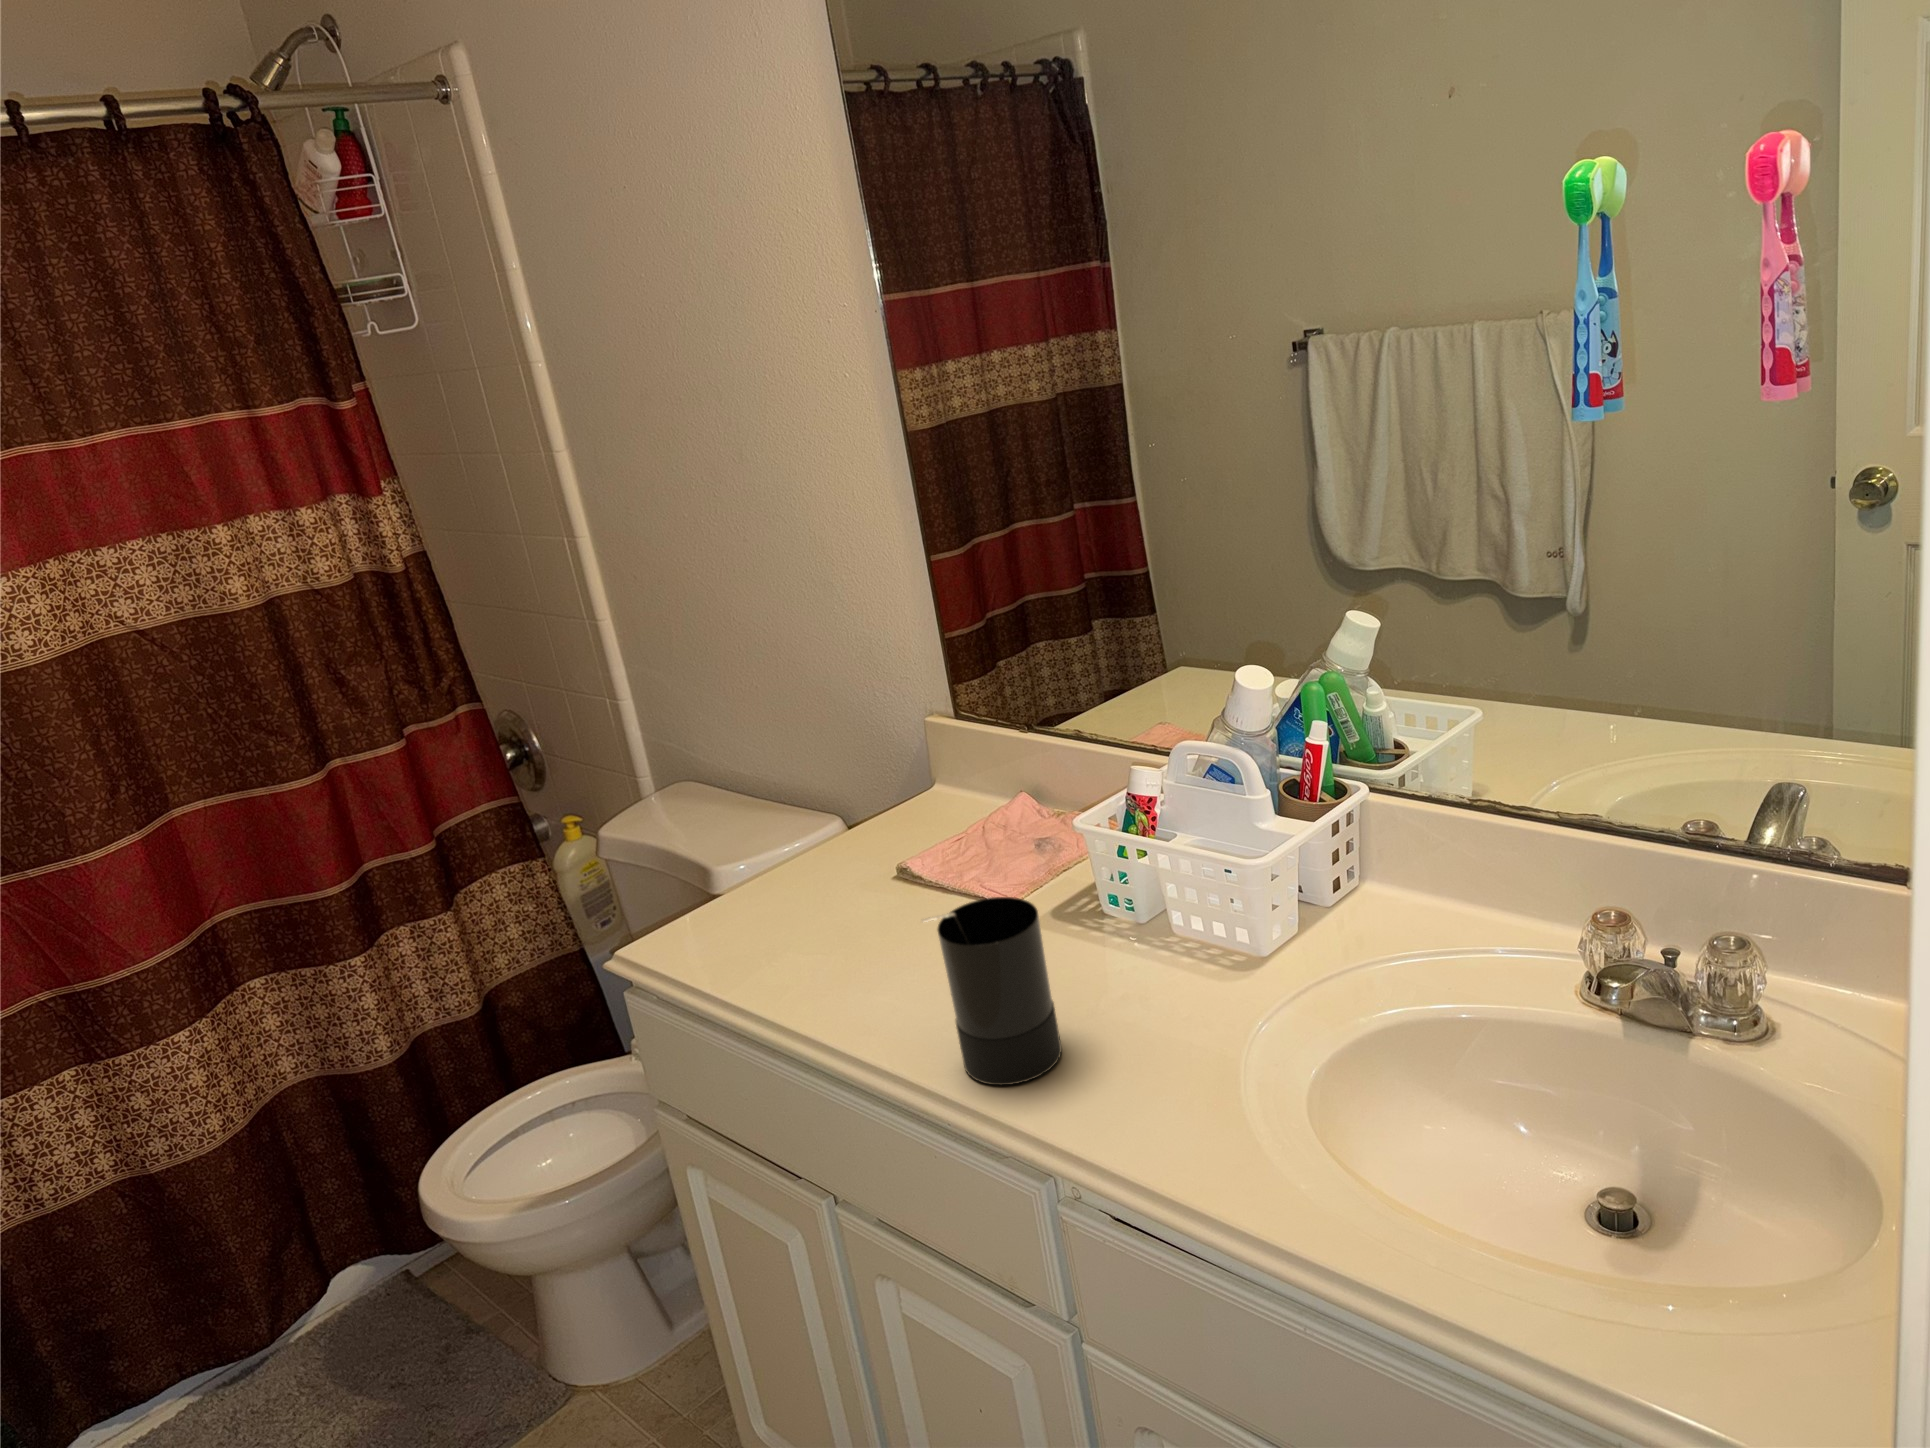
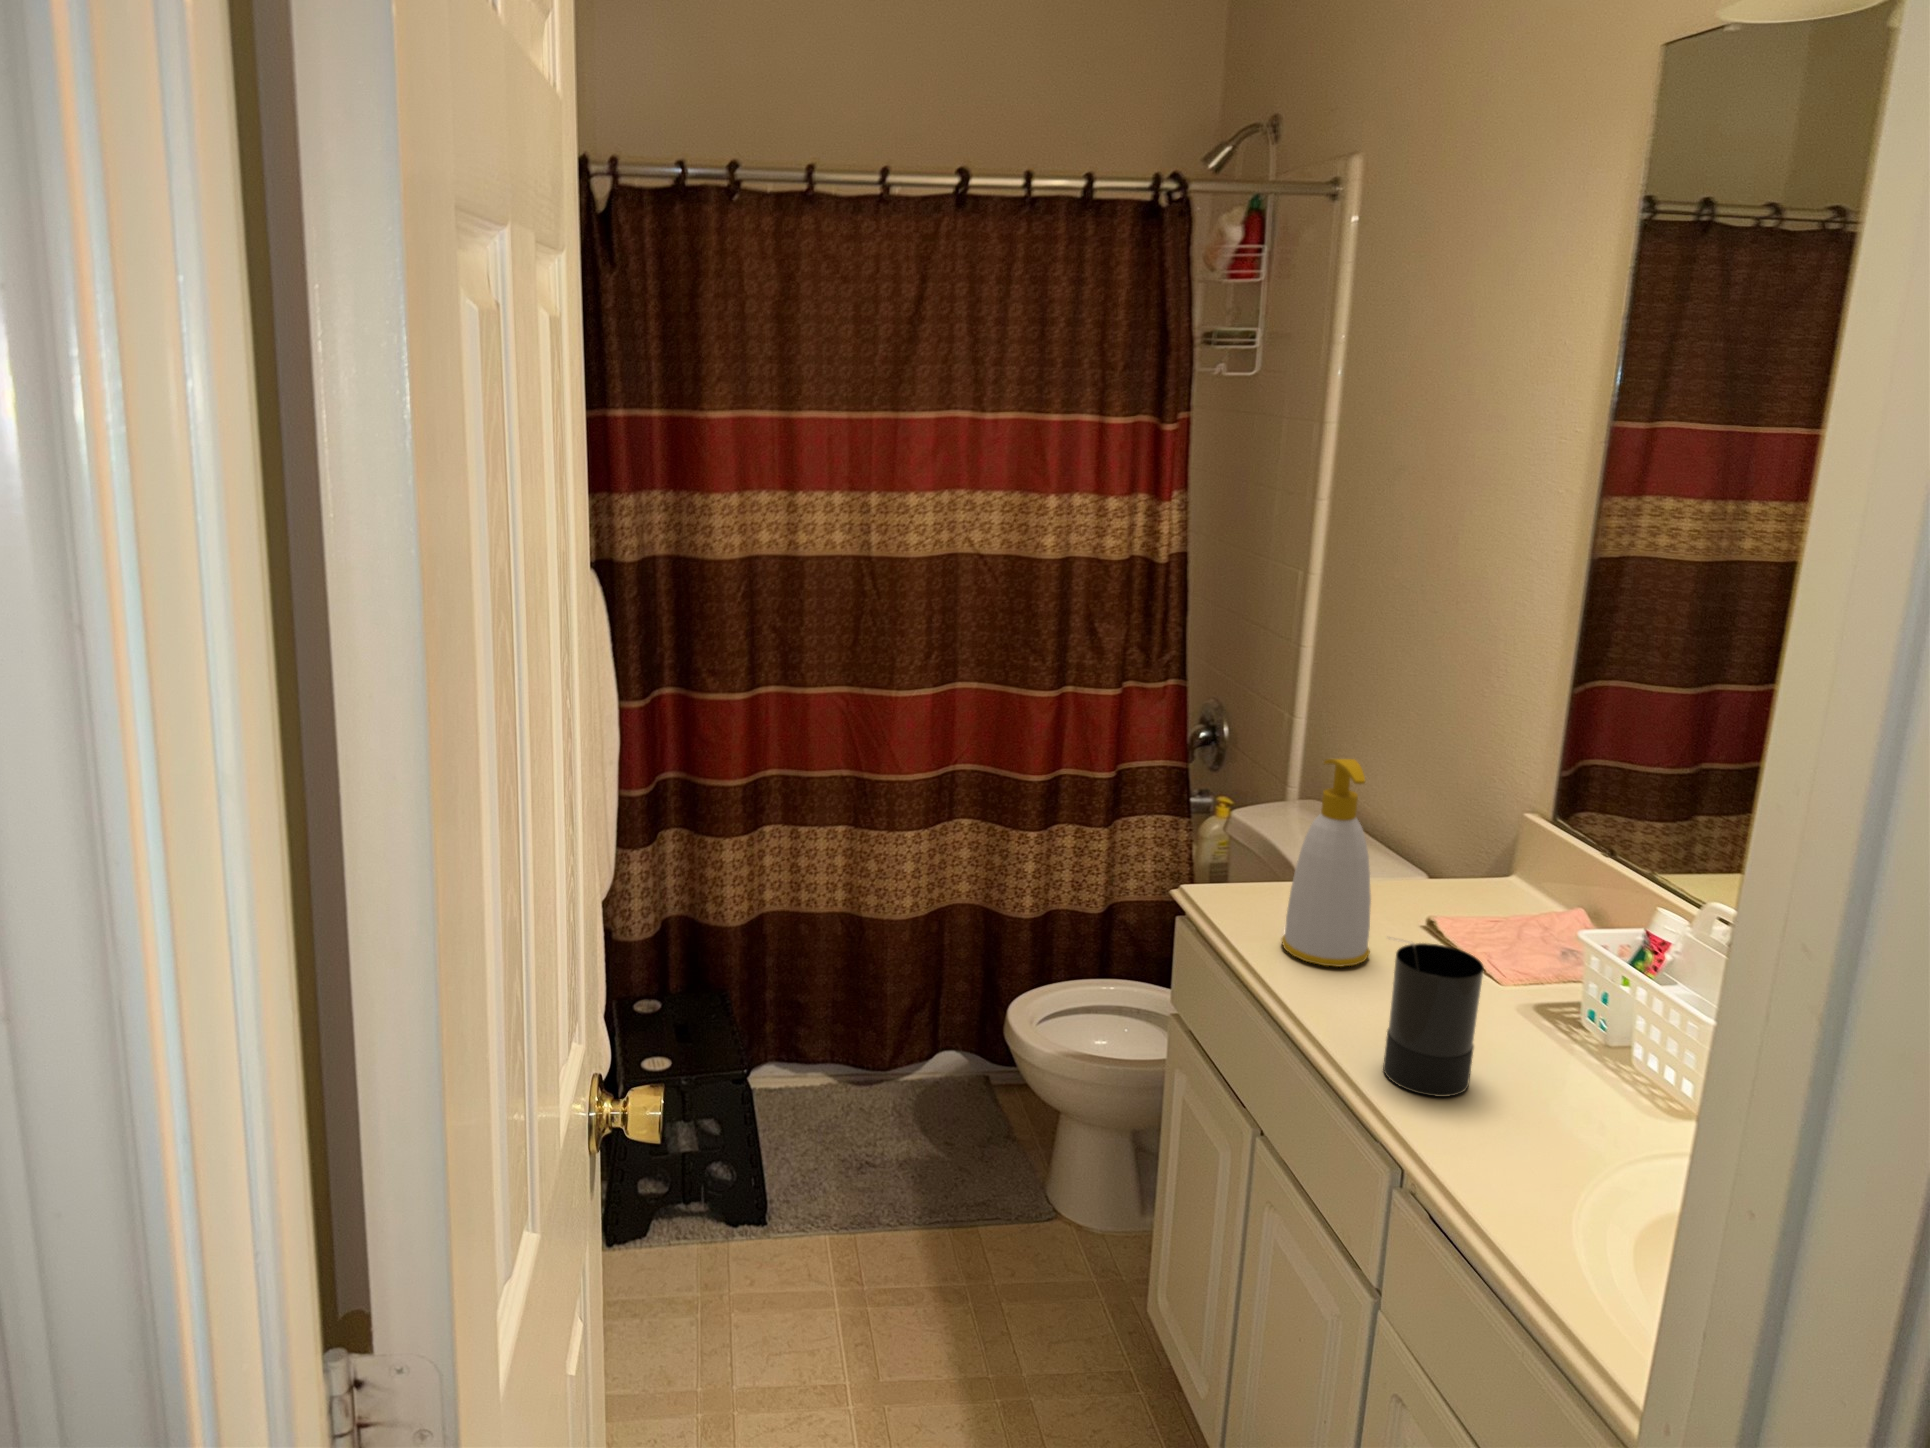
soap bottle: none [740,723,867,982] -> present [1282,759,1371,967]

